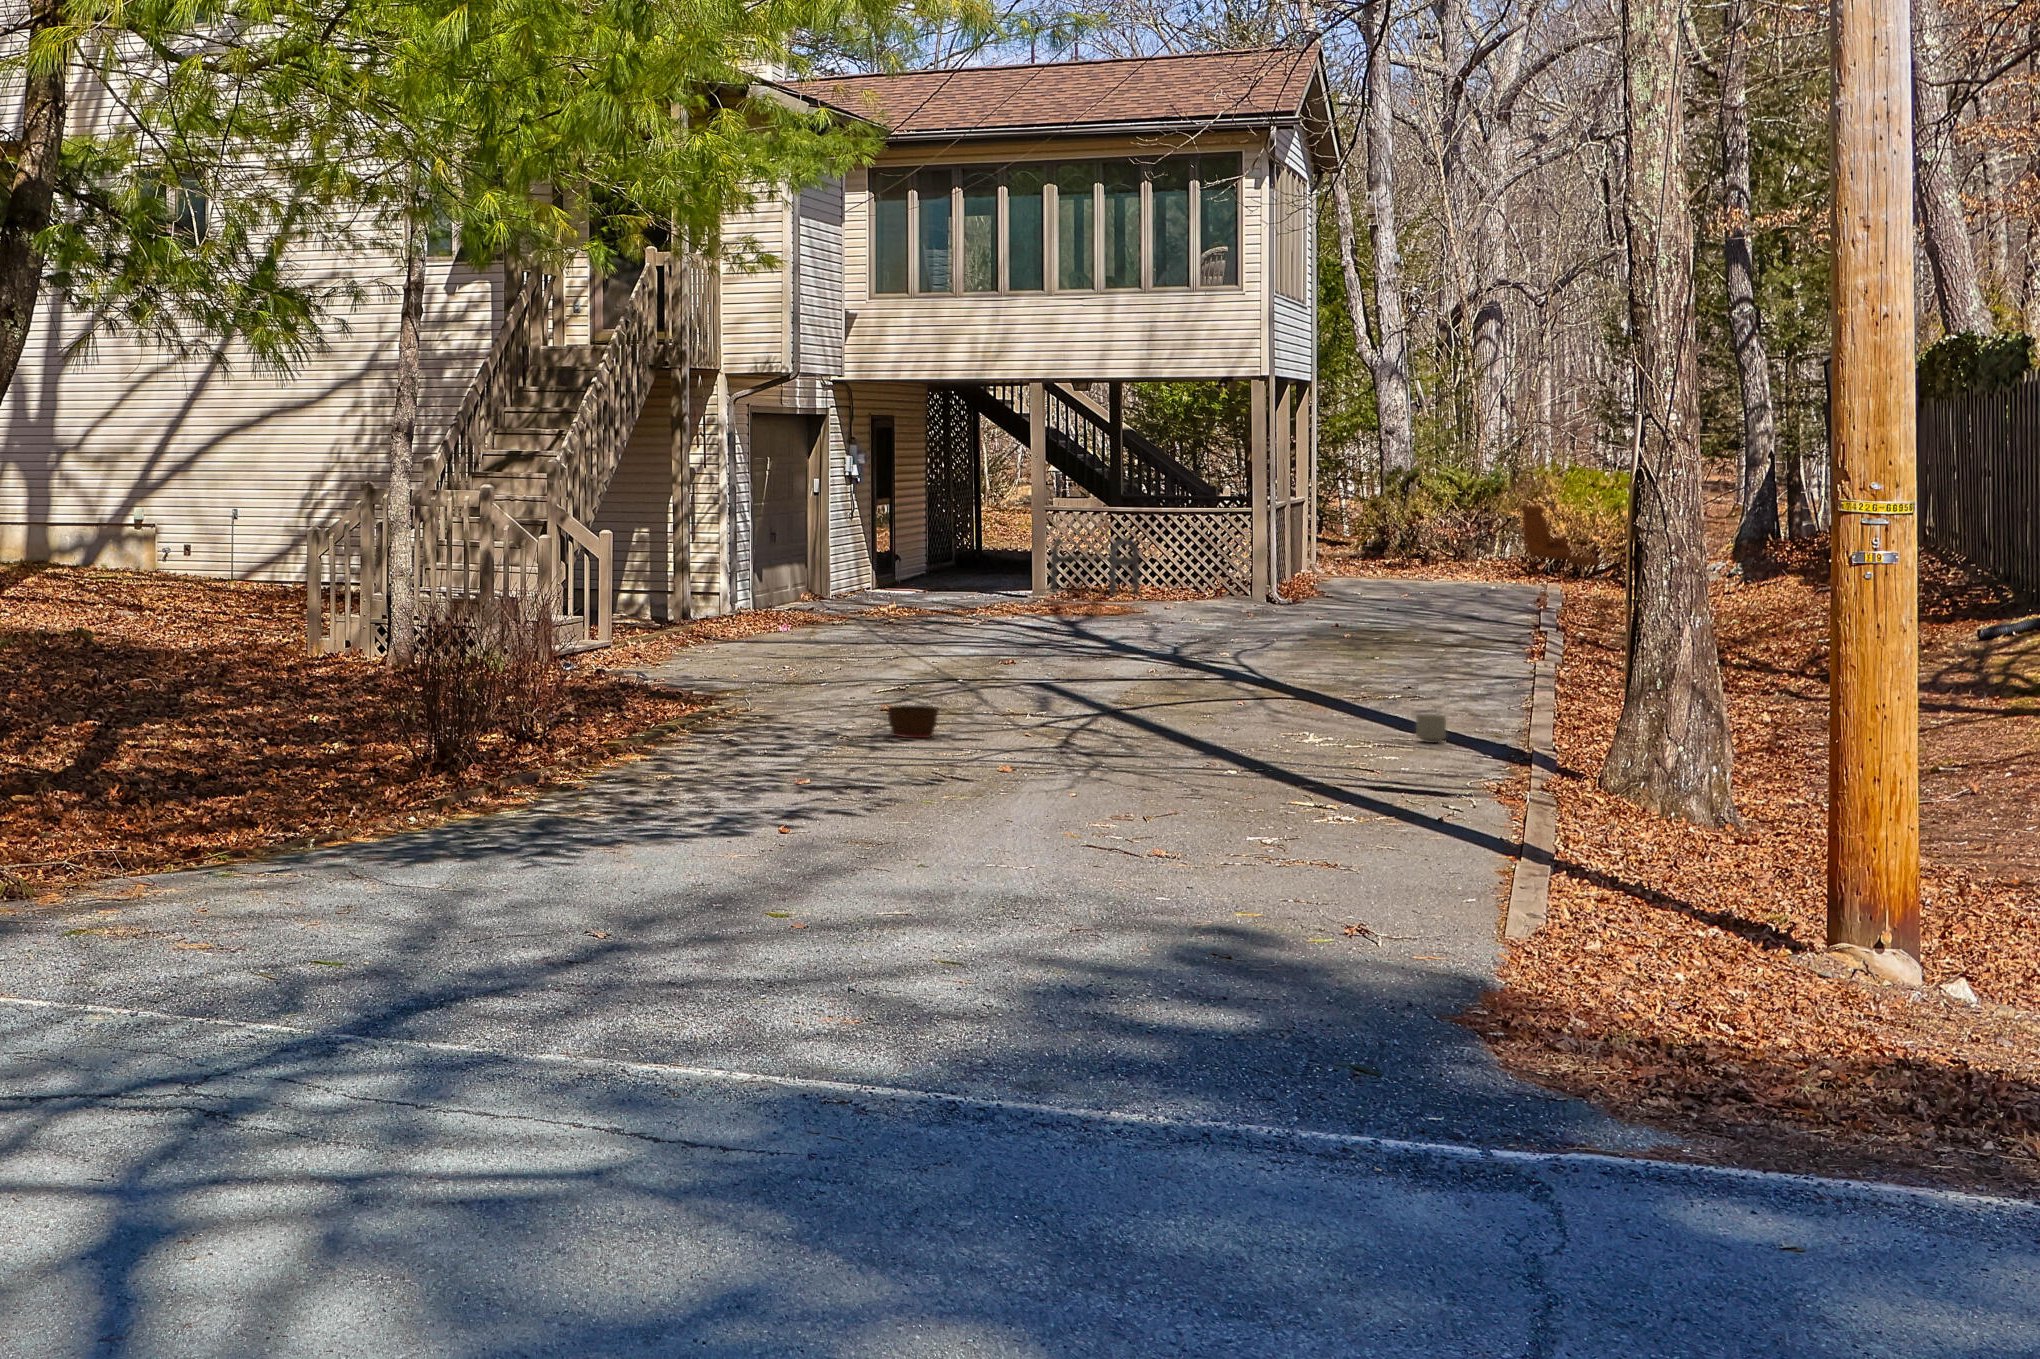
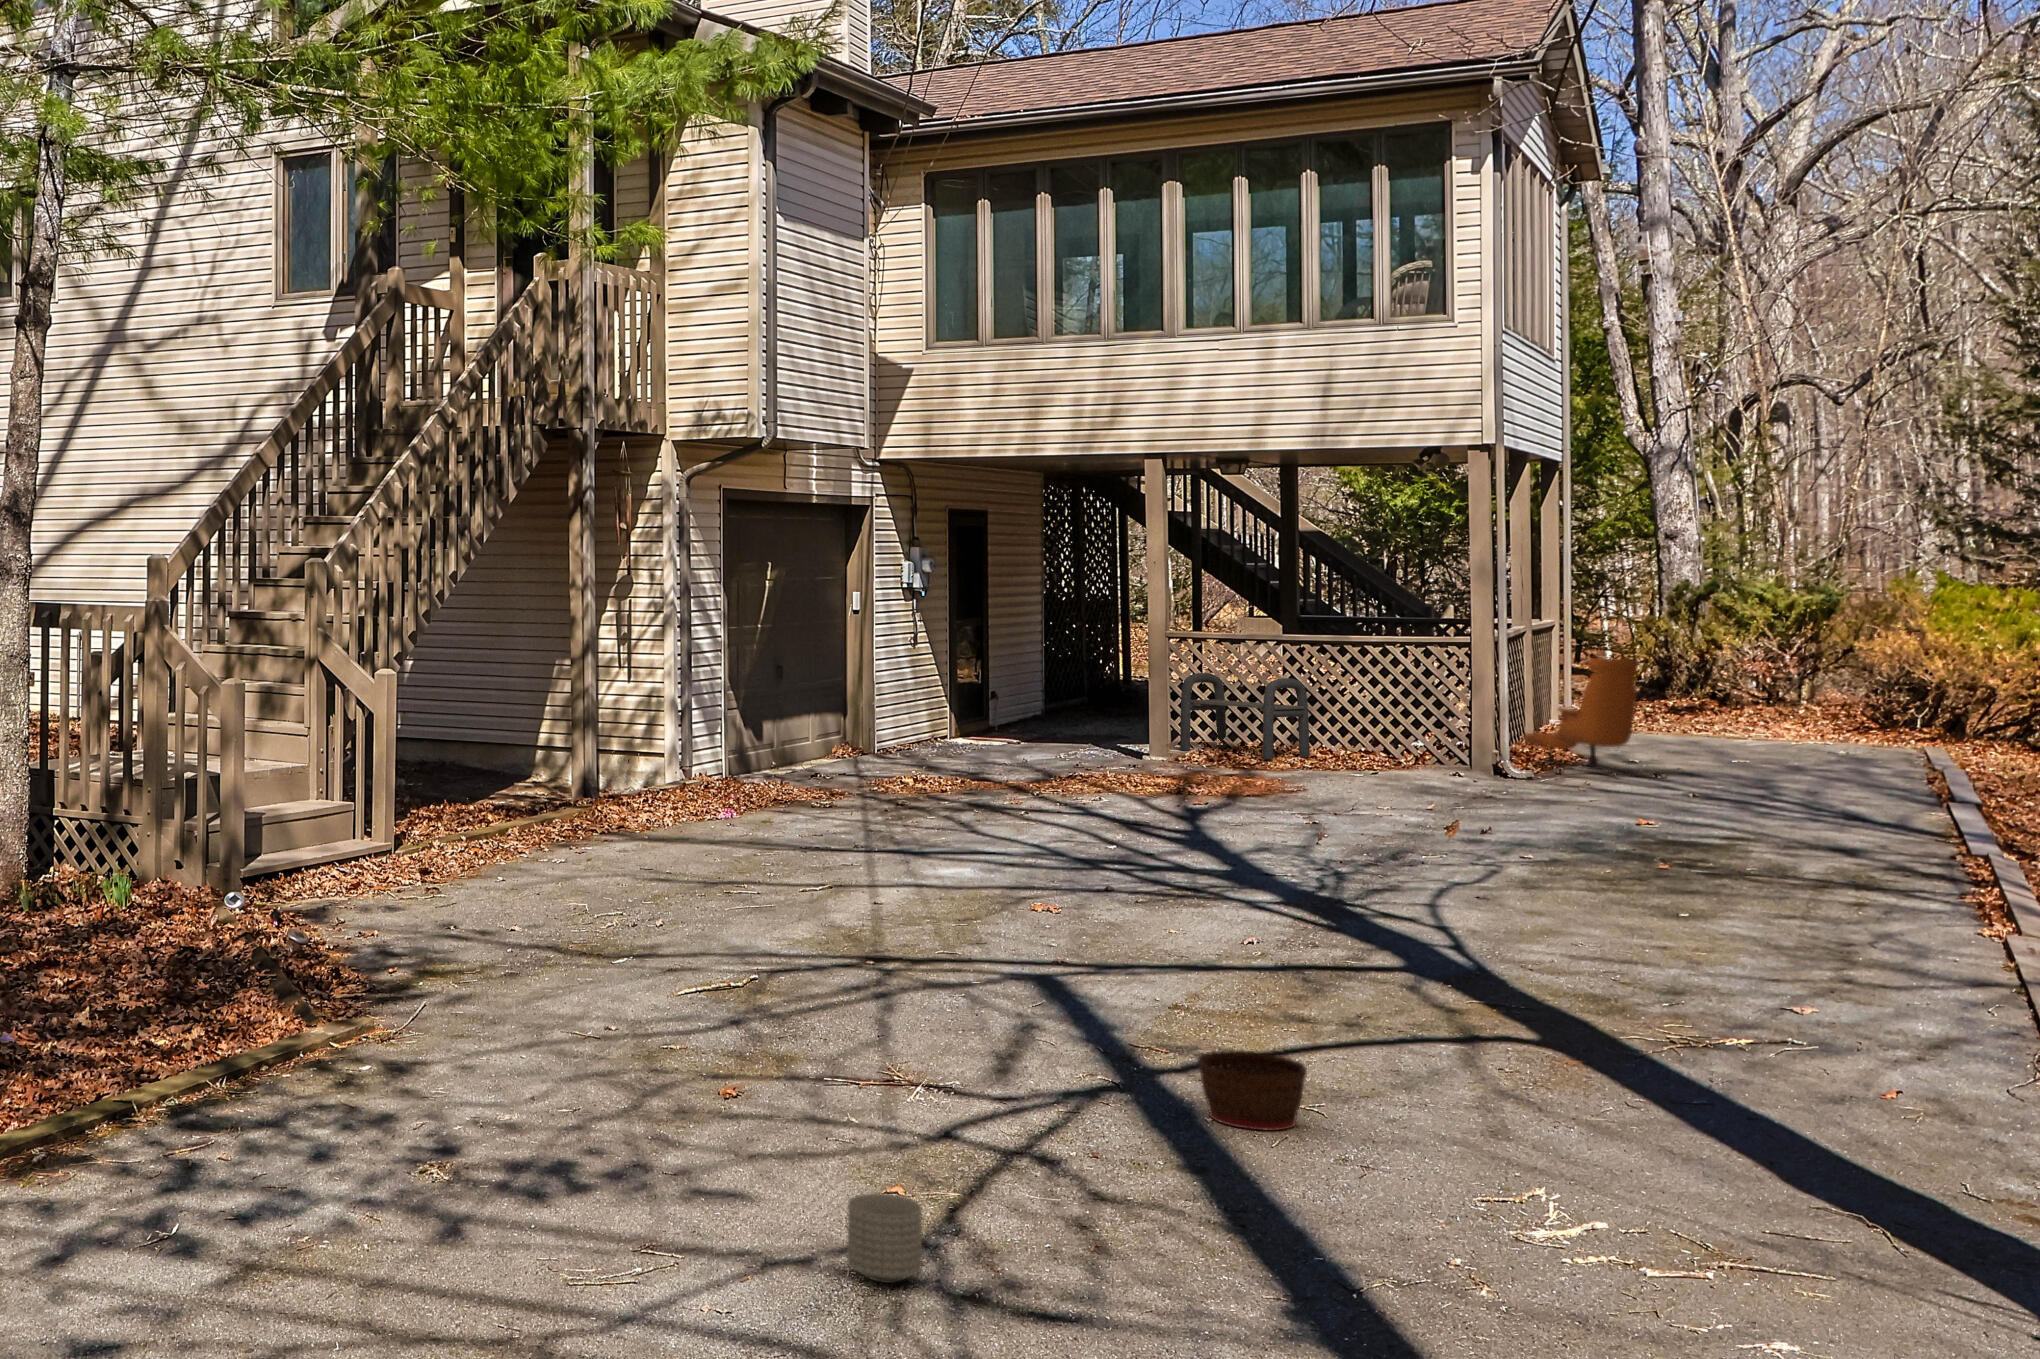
lounge chair: present [1521,505,1600,575] -> present [1524,658,1638,771]
basket: present [887,705,939,738] -> present [1198,1050,1307,1131]
planter: present [1416,714,1446,743] -> present [847,1193,922,1283]

